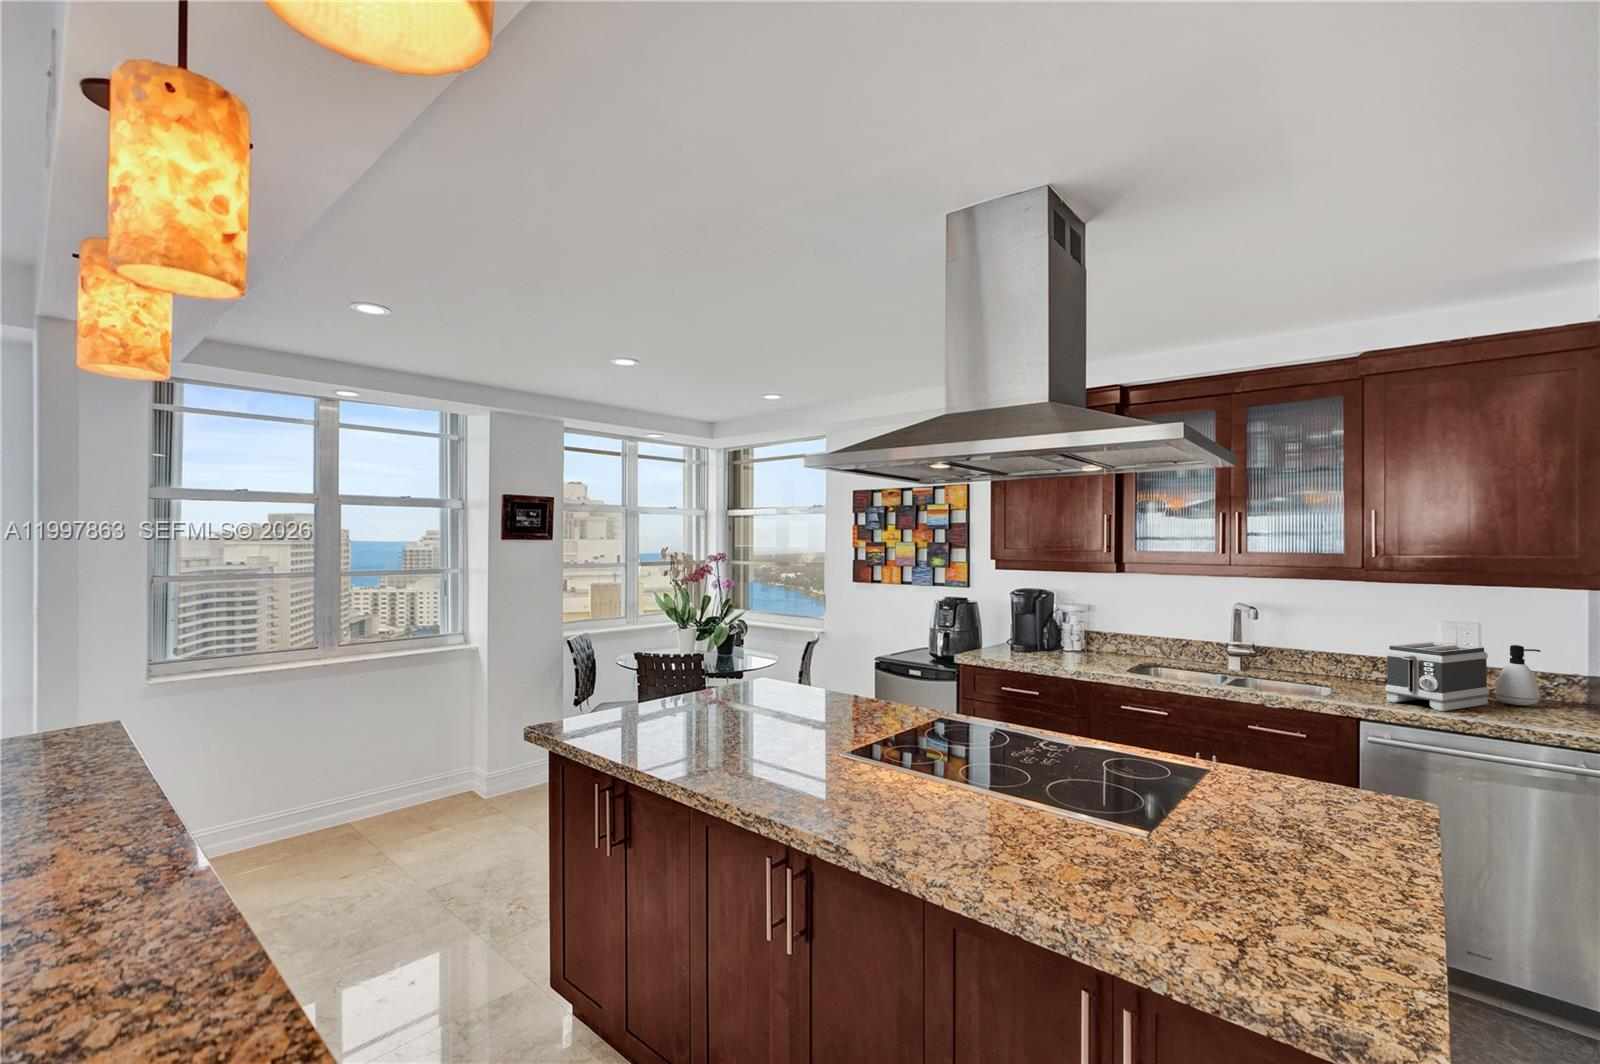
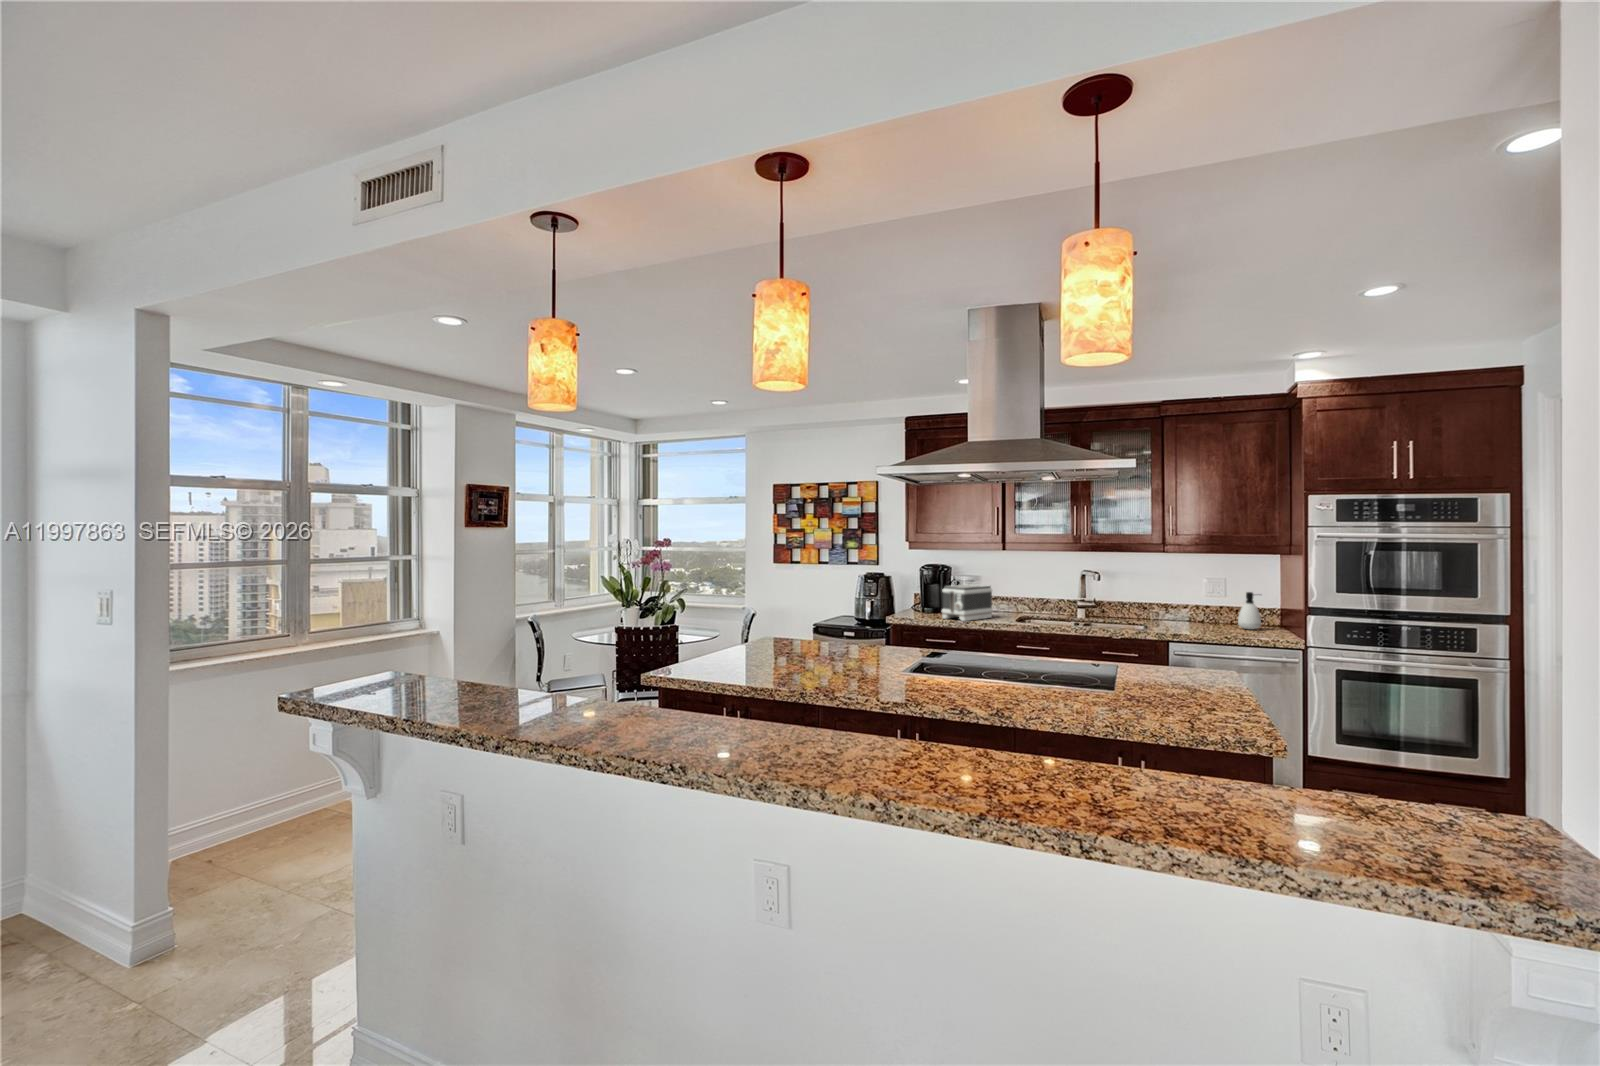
toaster: present [1385,642,1489,711] -> present [942,584,993,621]

